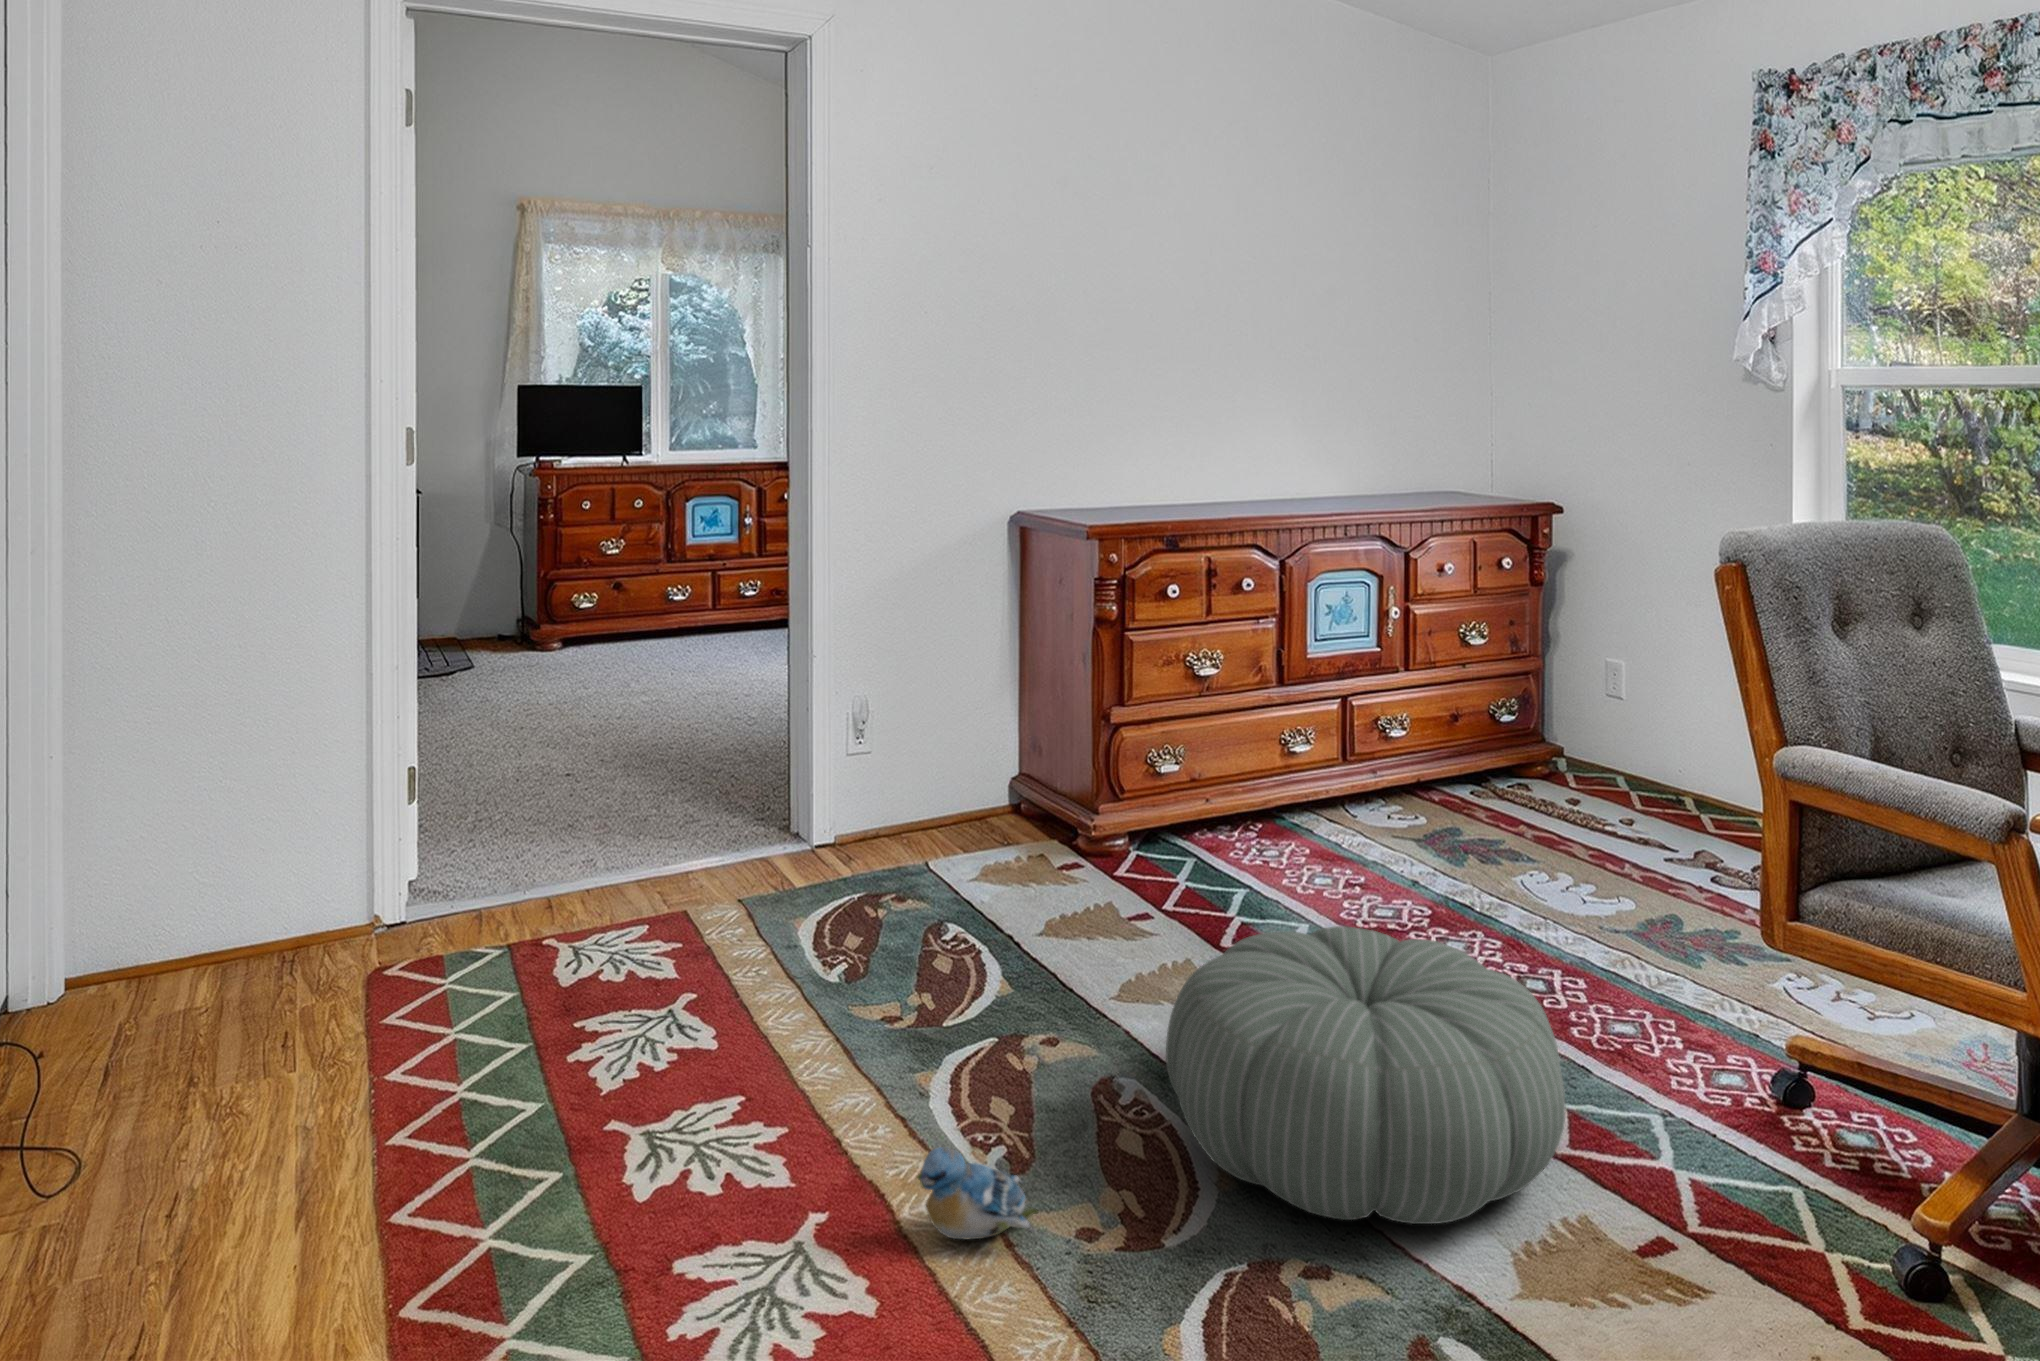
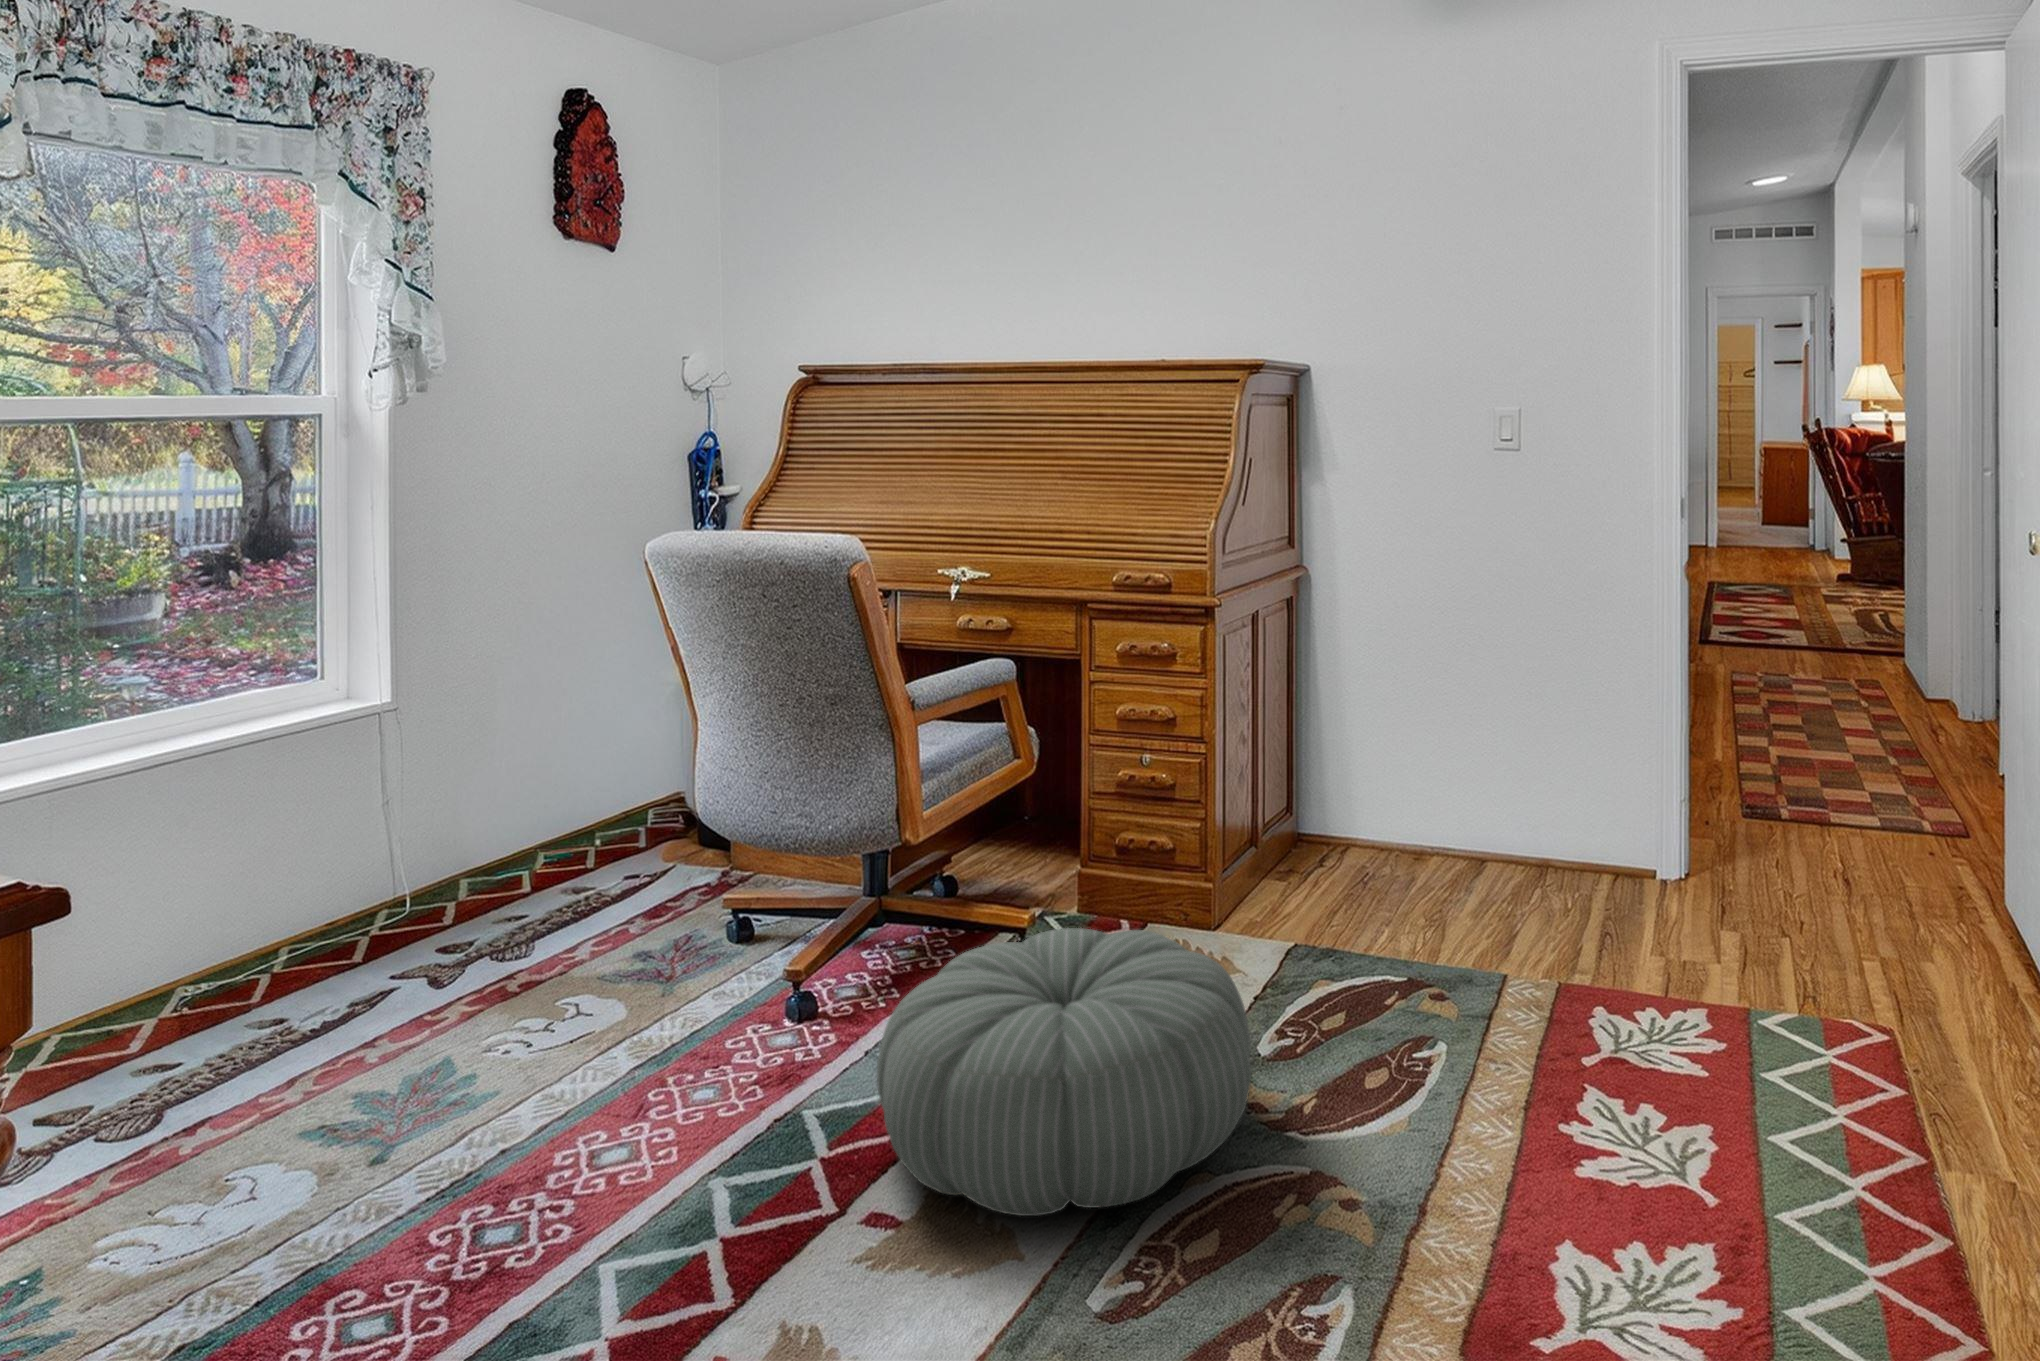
plush toy: present [917,1147,1038,1239] -> none [1372,1165,1485,1252]

